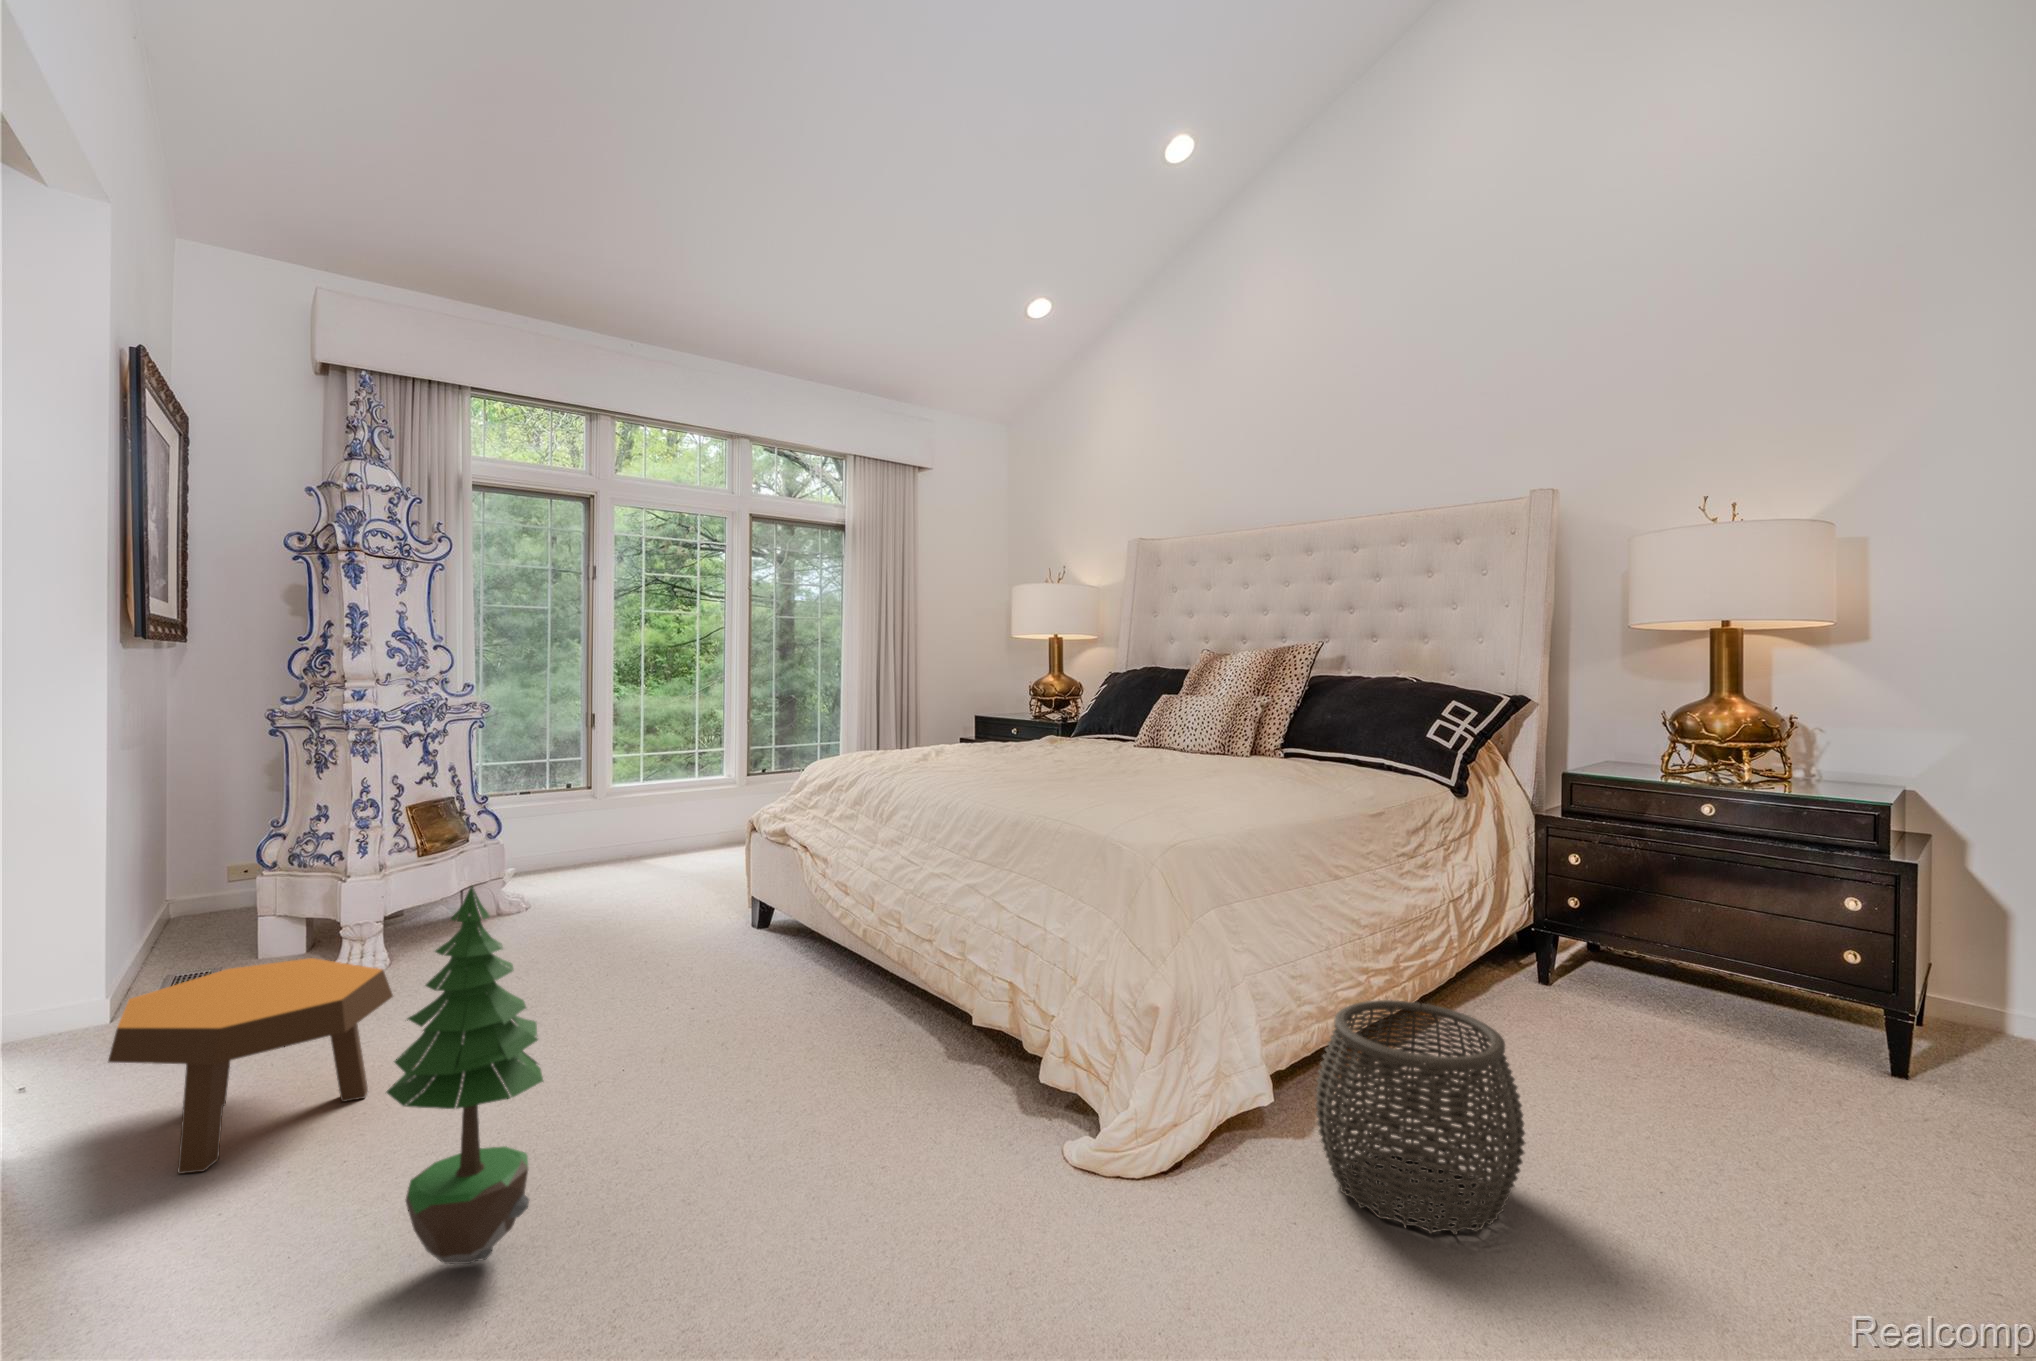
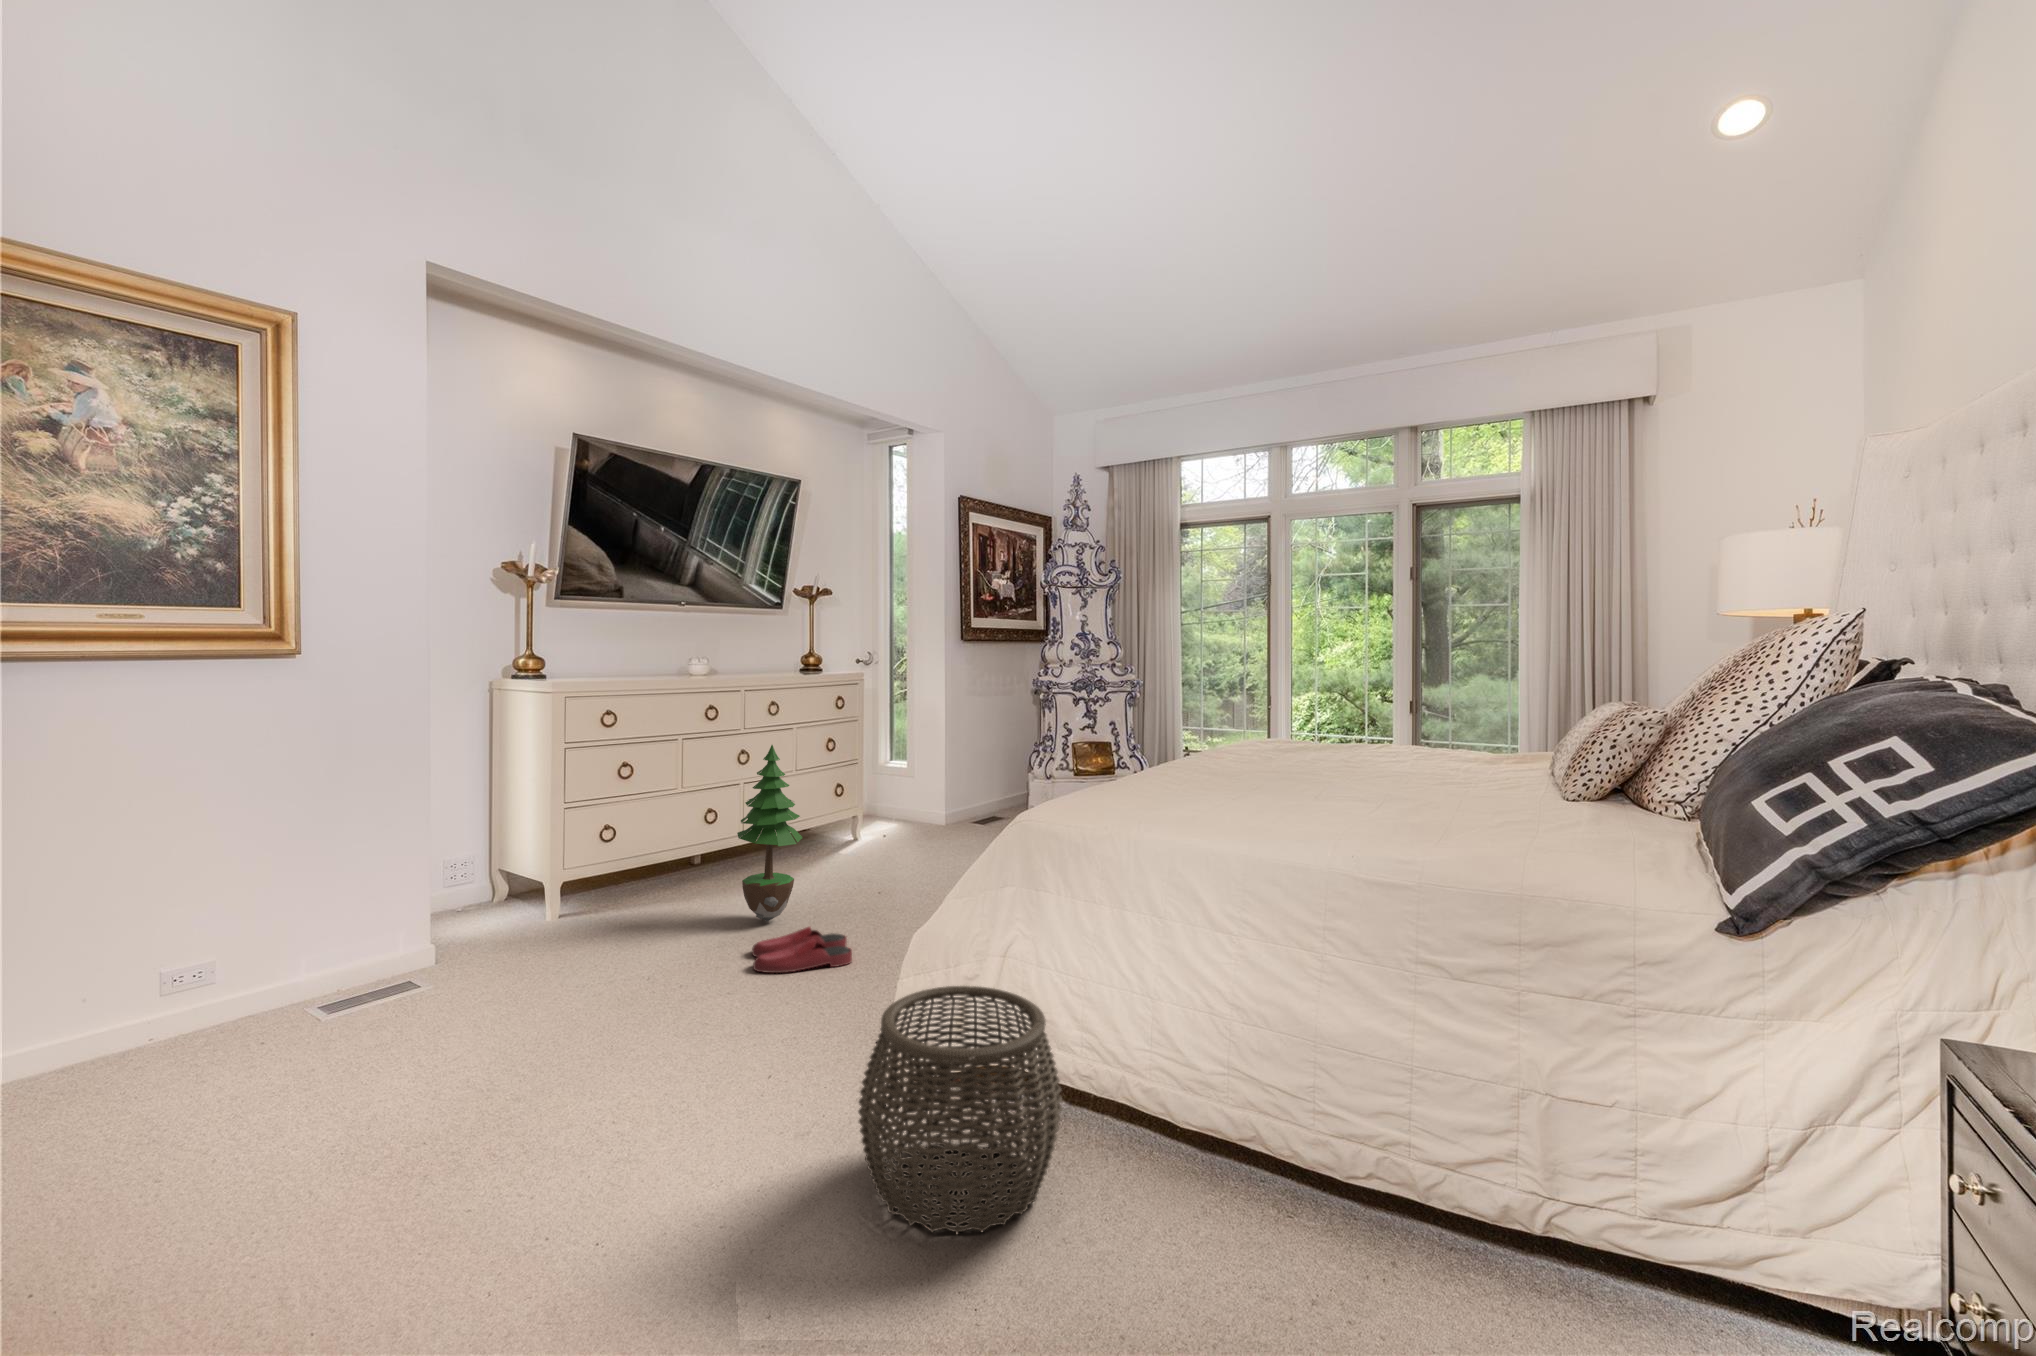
footstool: present [108,958,393,1174] -> none [815,795,916,872]
slippers: none [636,1169,799,1293] -> present [752,927,852,973]

